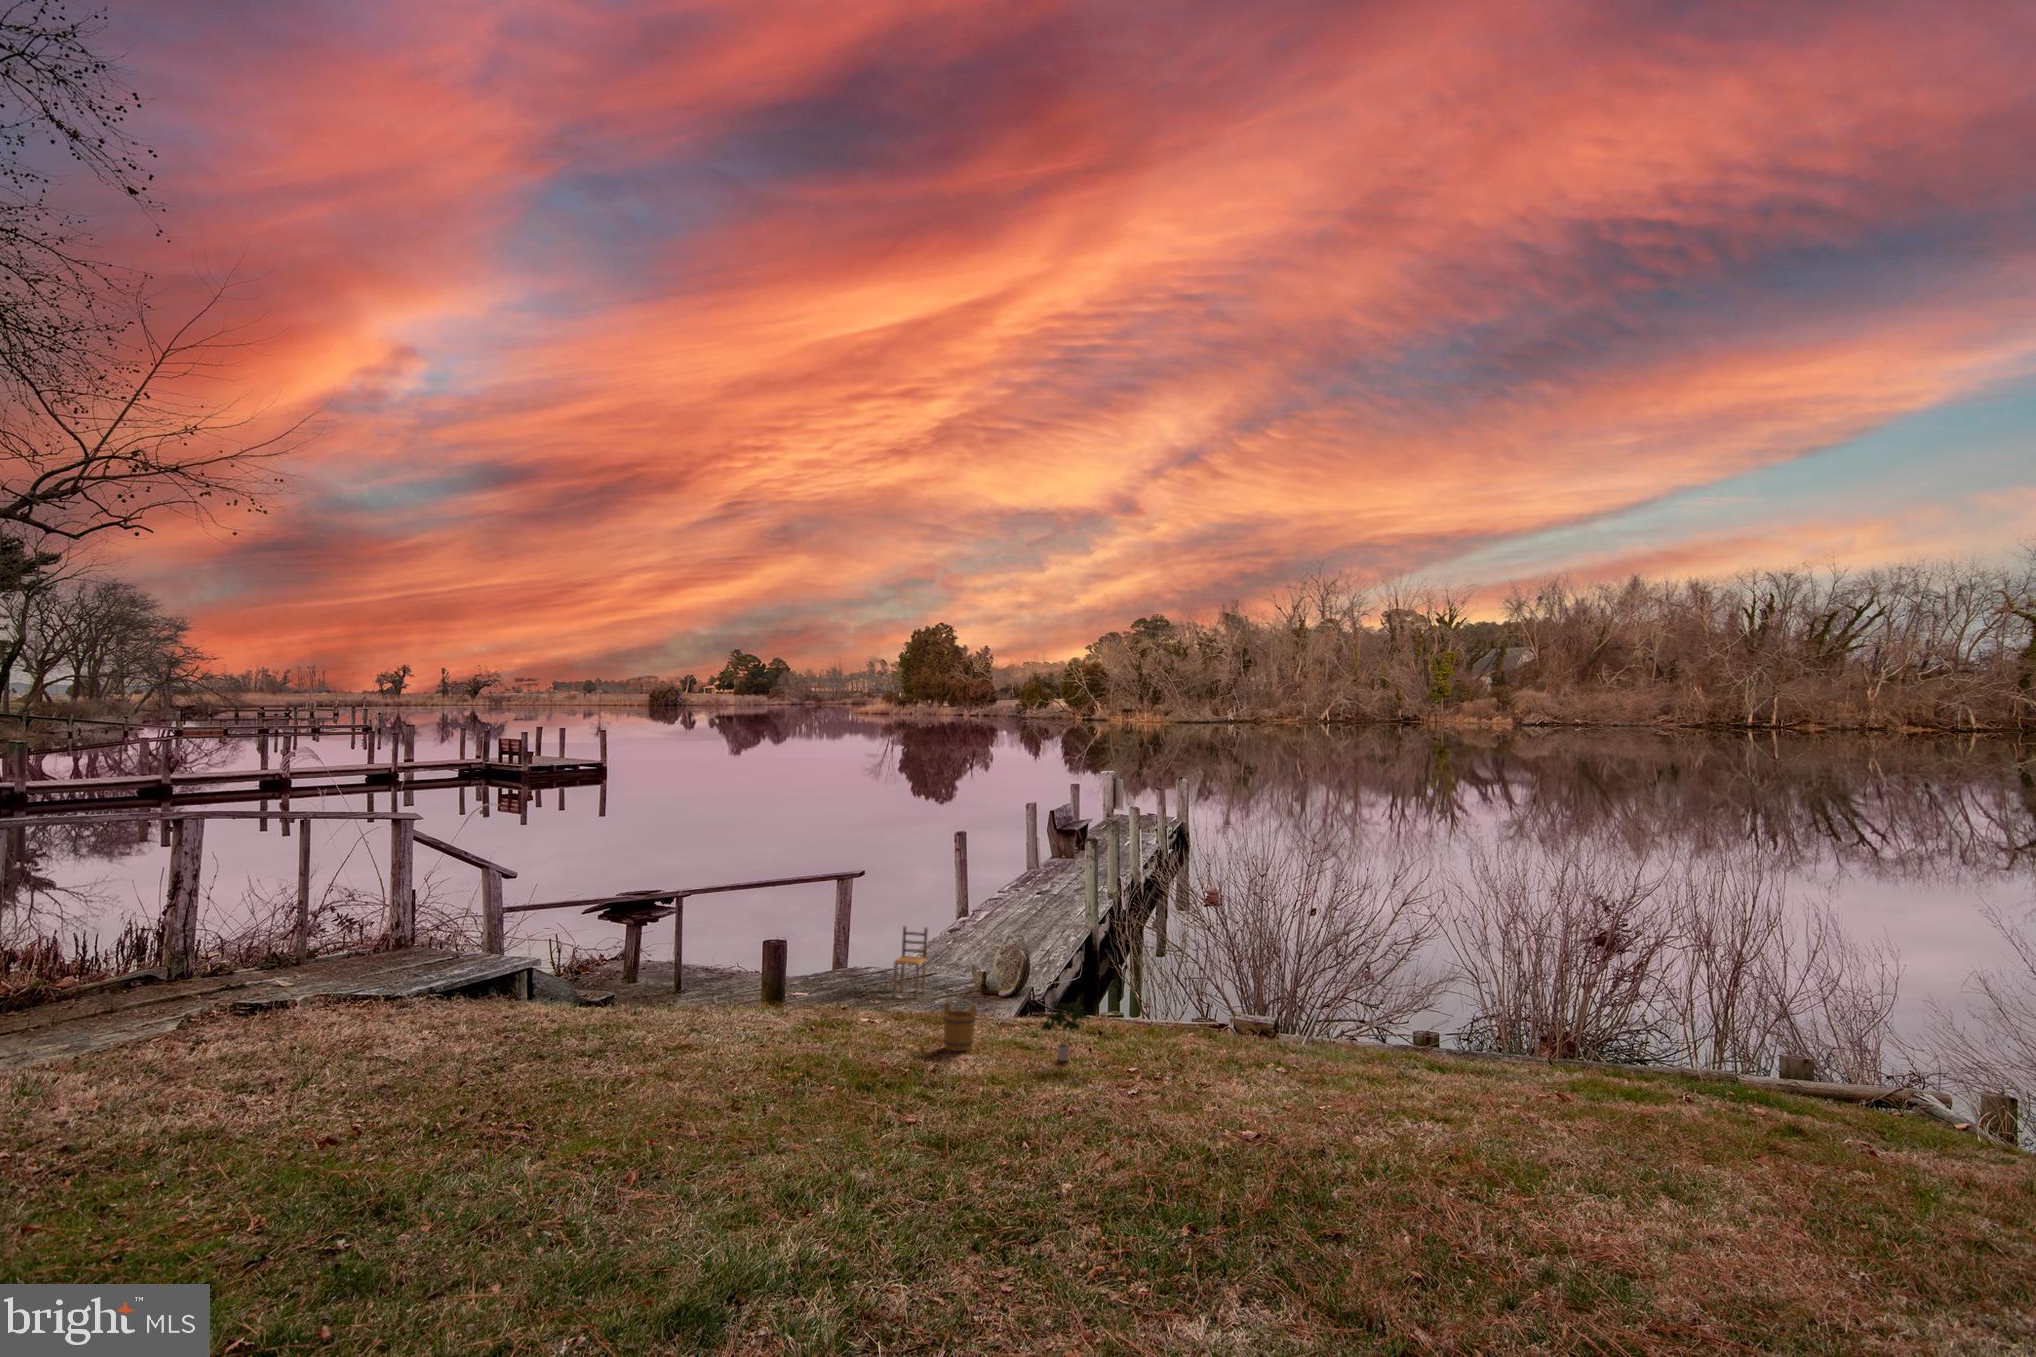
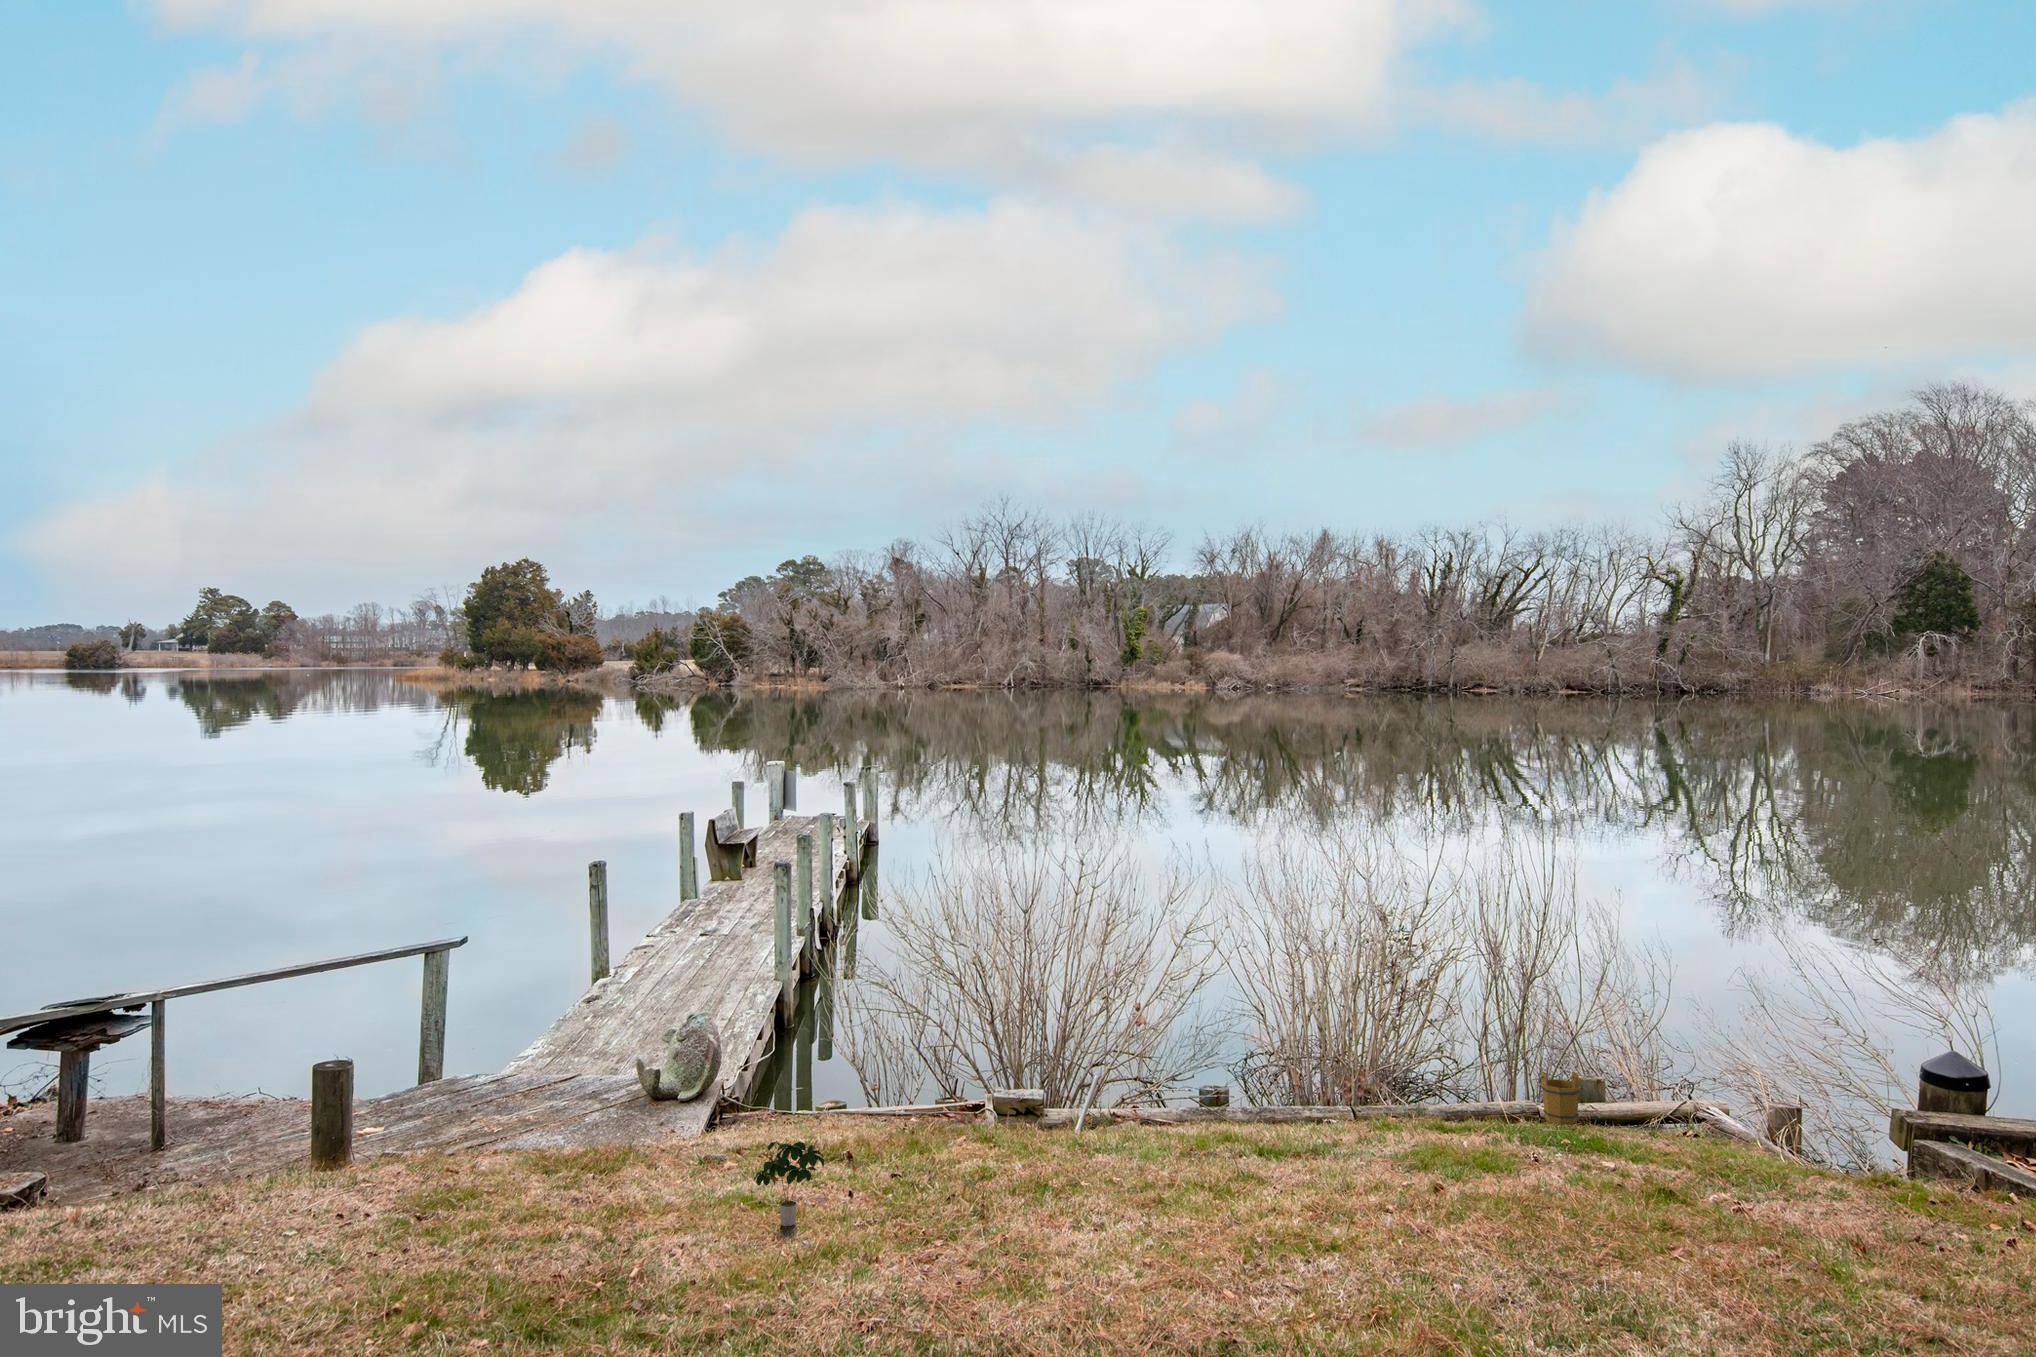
chair: present [893,926,928,999] -> none [517,1019,566,1121]
bucket: present [943,1001,976,1051] -> present [1539,1072,1580,1124]

